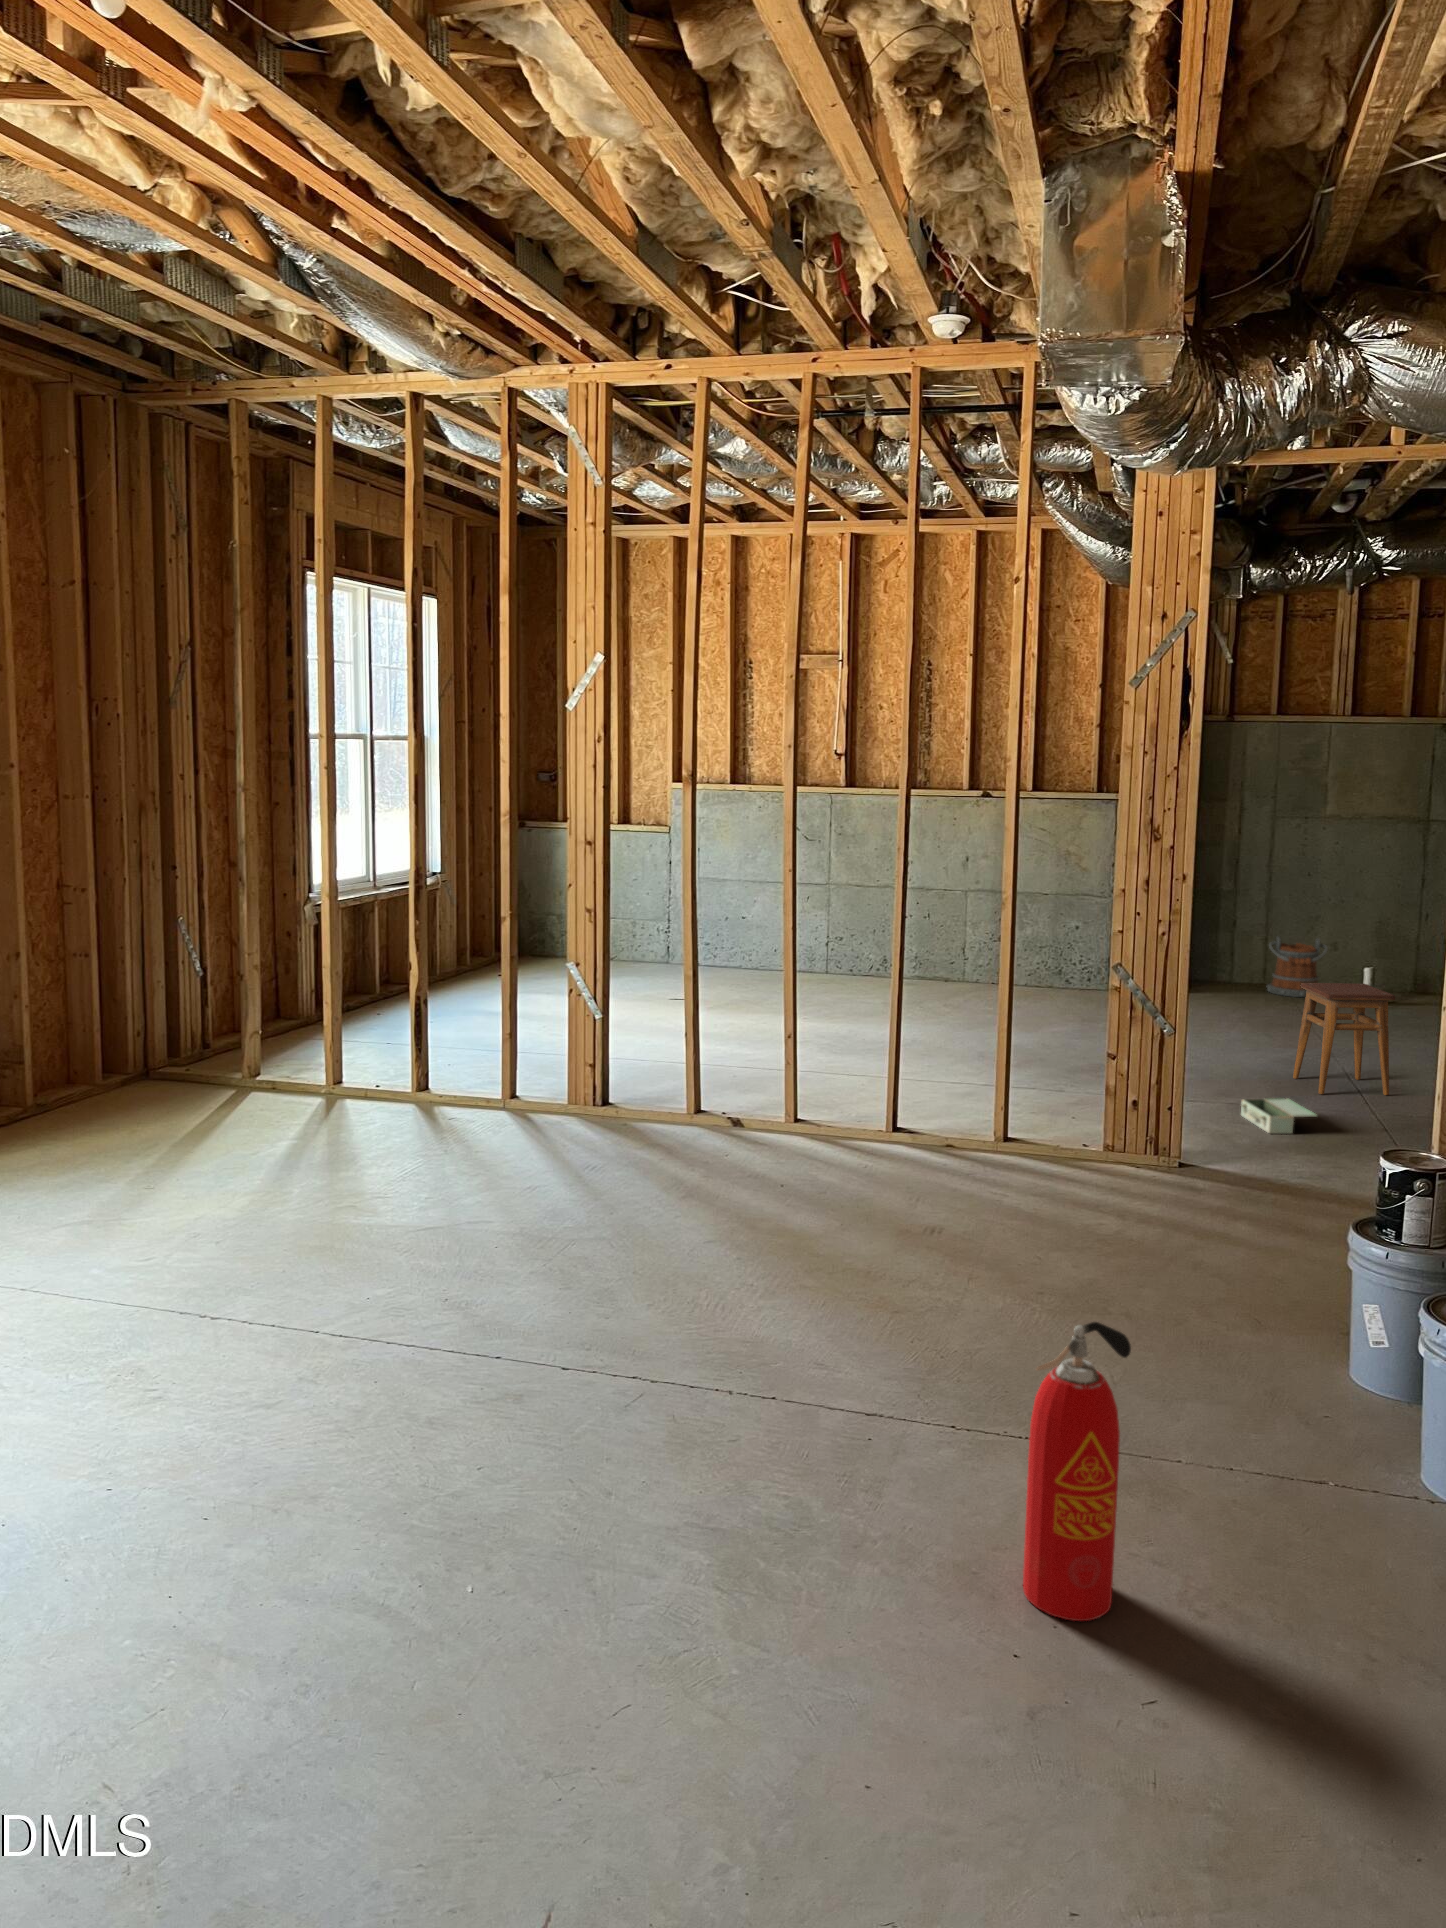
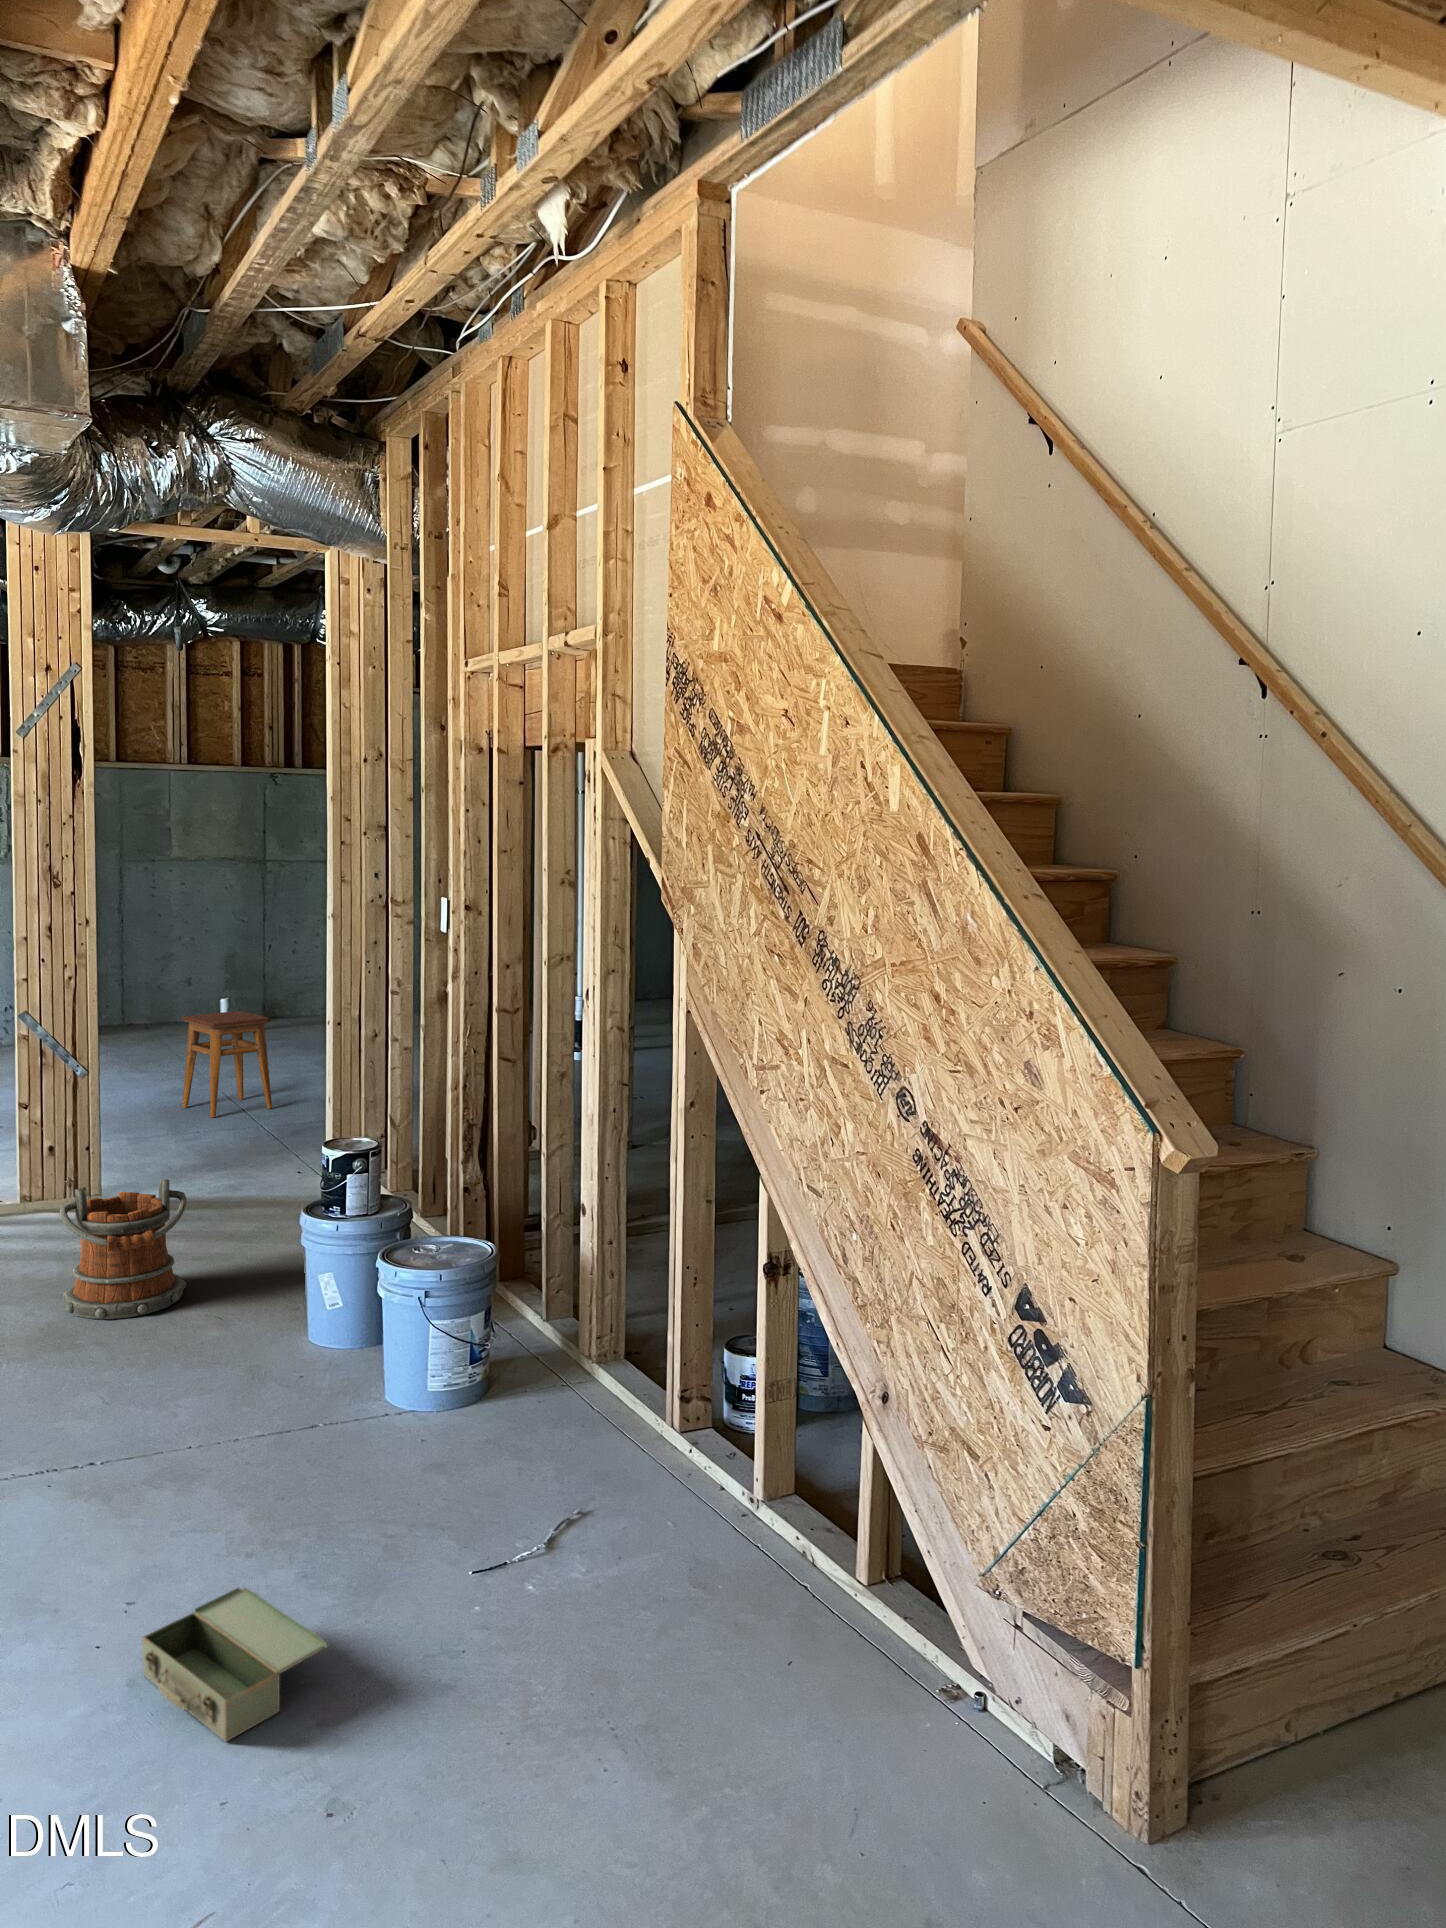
bucket: present [1267,936,1328,997] -> present [60,1179,187,1319]
toolbox: present [1241,1098,1316,1134] -> present [142,1588,327,1741]
fire extinguisher: present [1023,1322,1131,1621] -> none [85,1329,177,1613]

